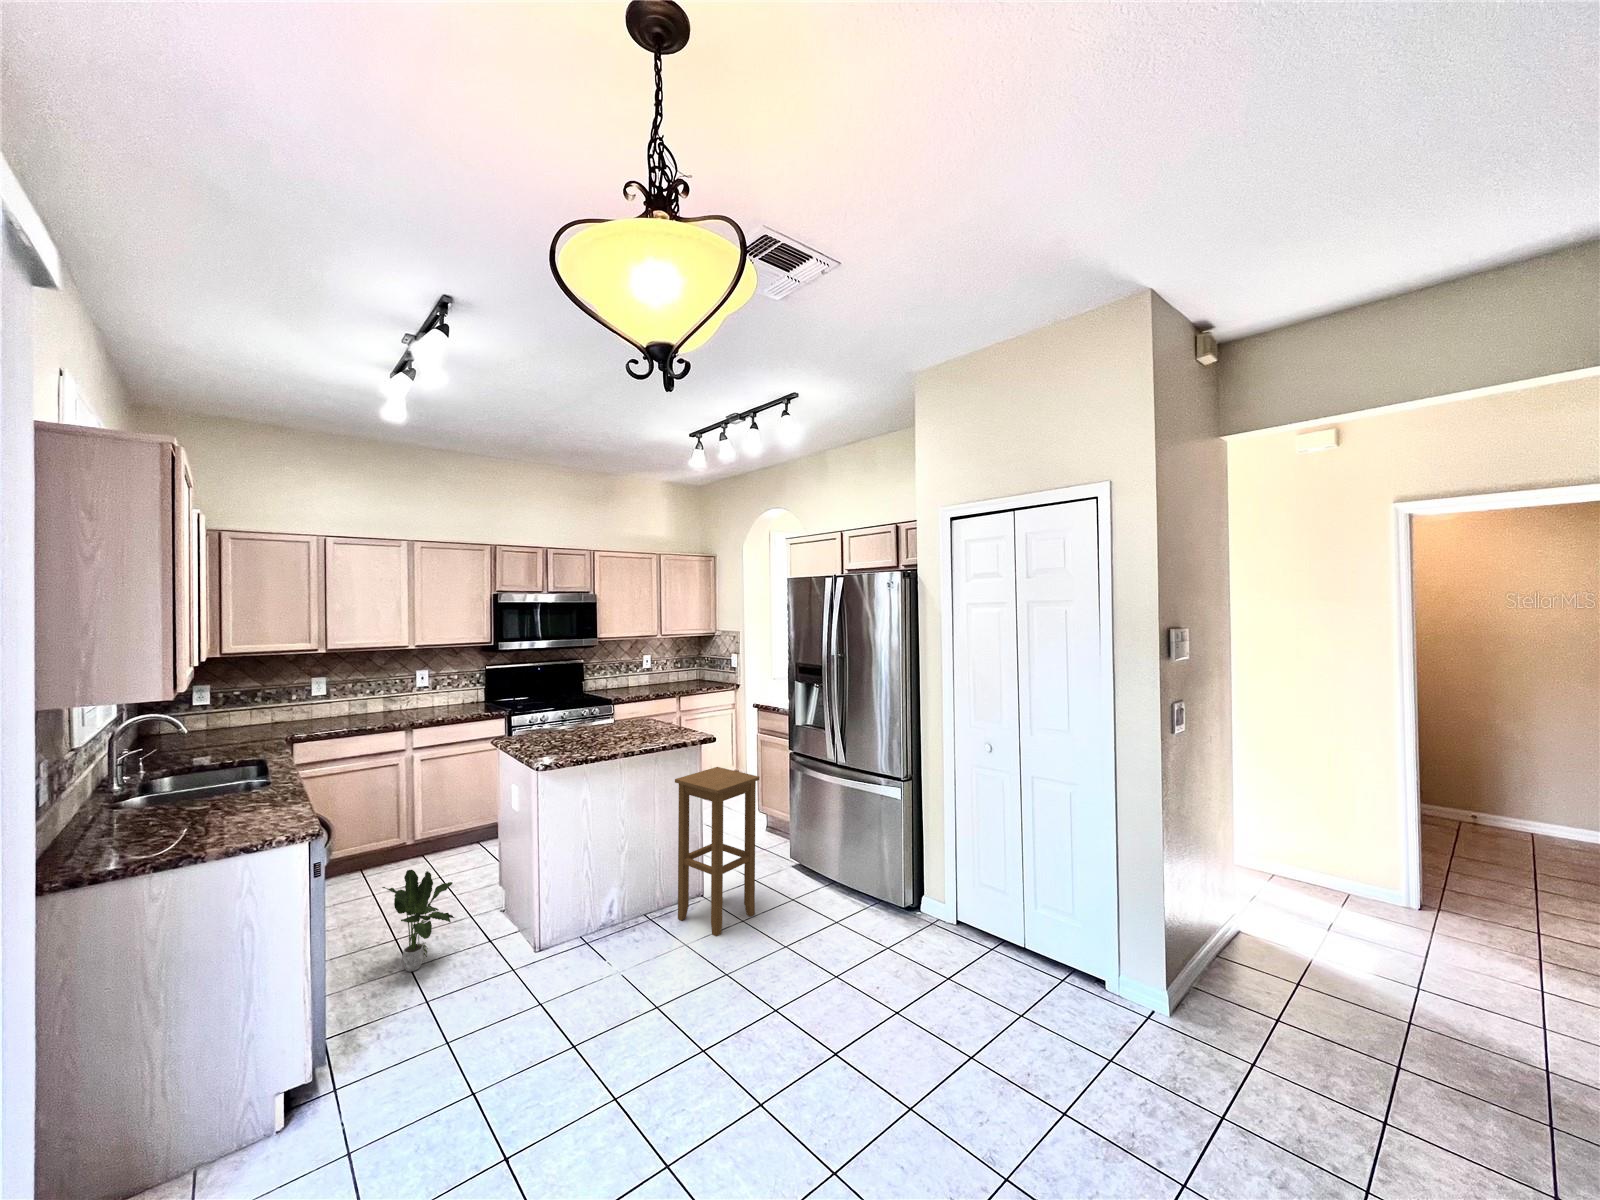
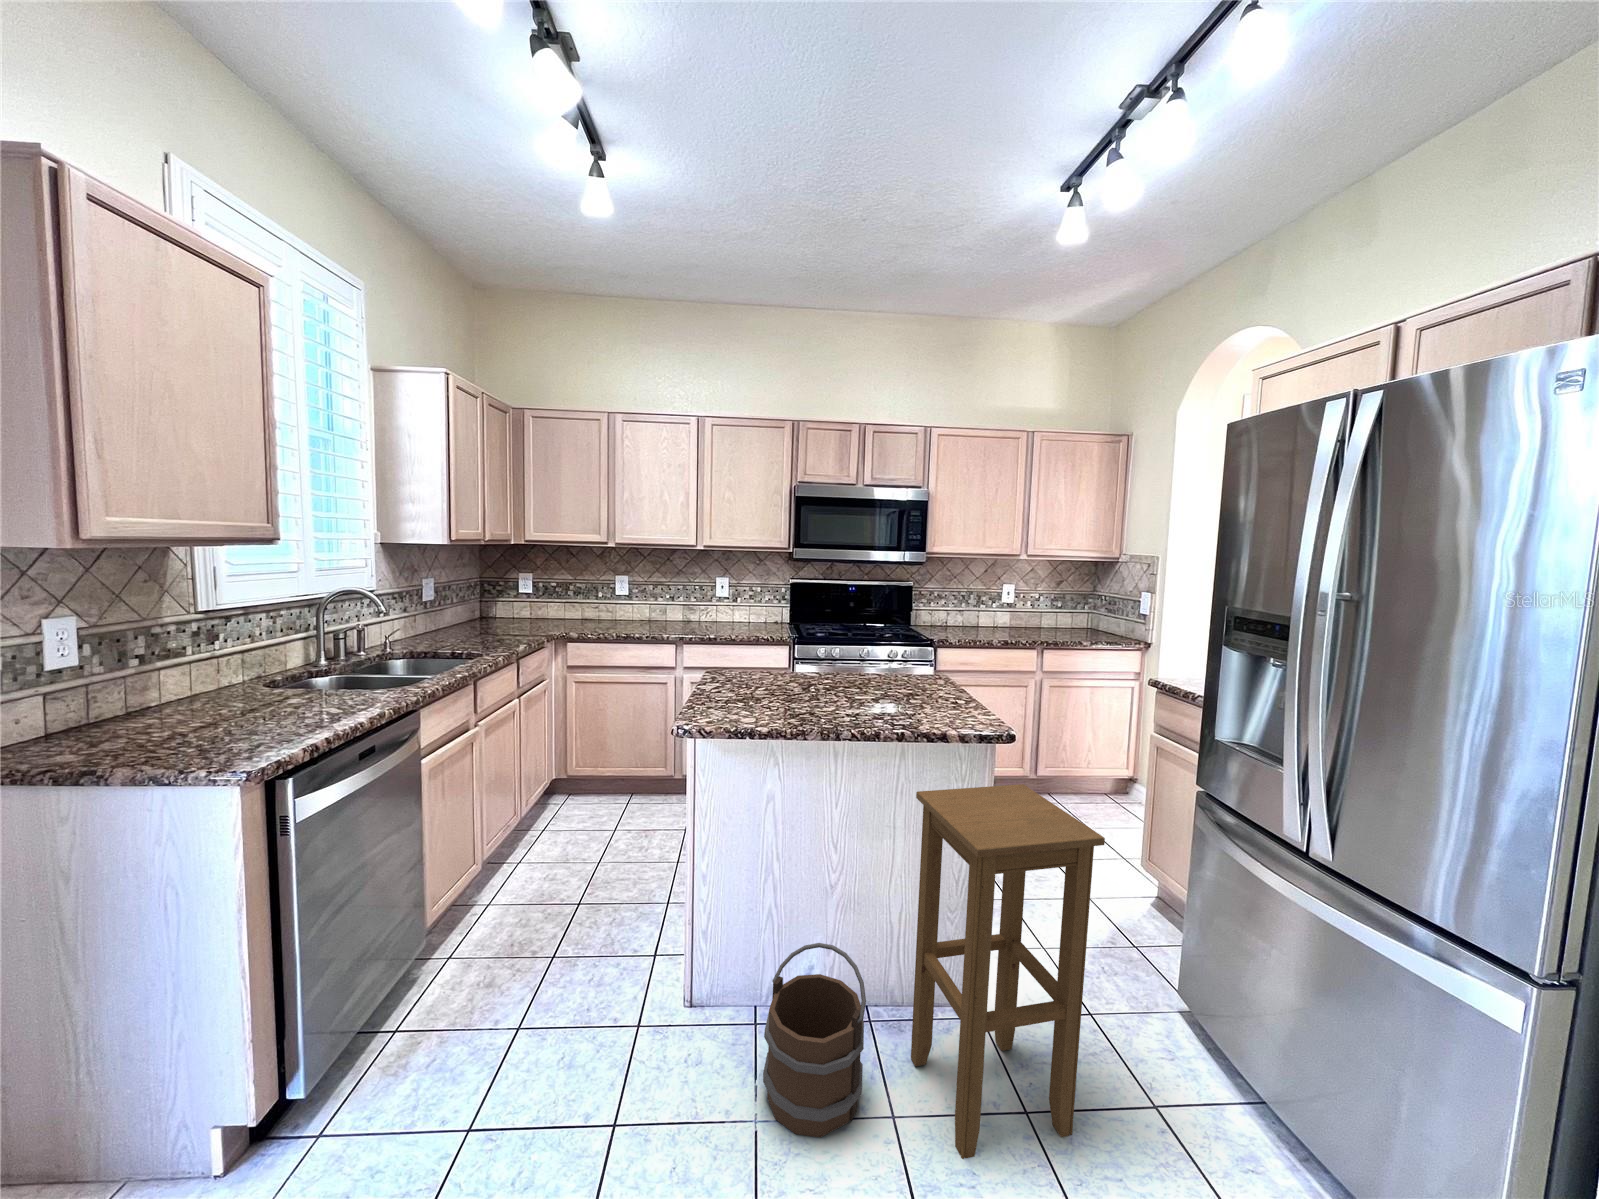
bucket: none [614,868,668,959] -> present [763,943,866,1138]
potted plant: present [382,870,454,971] -> none [496,824,593,965]

